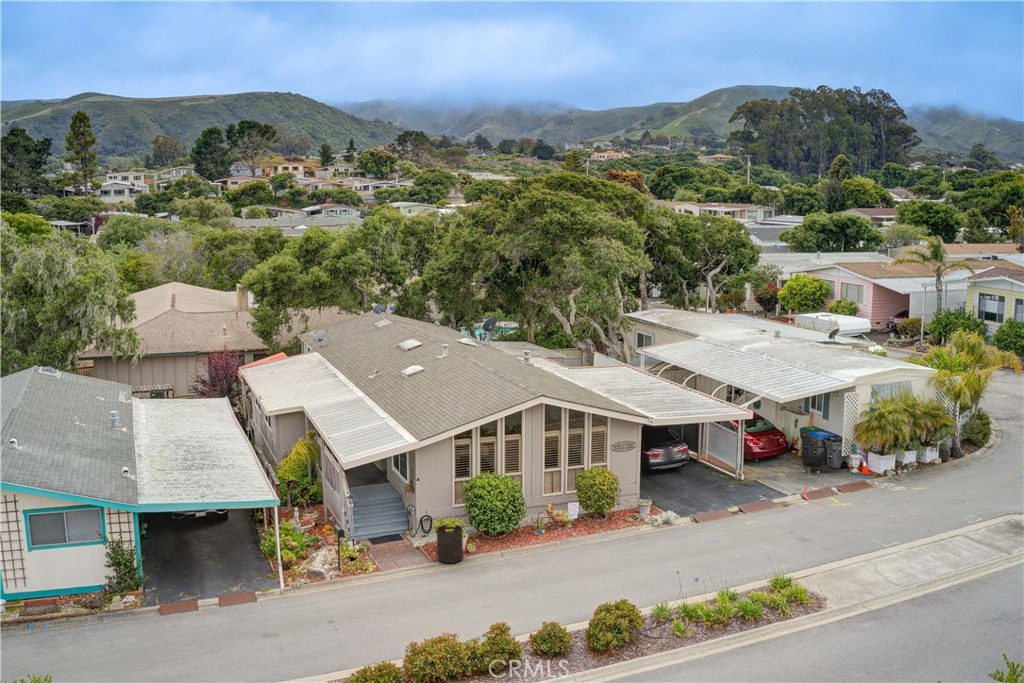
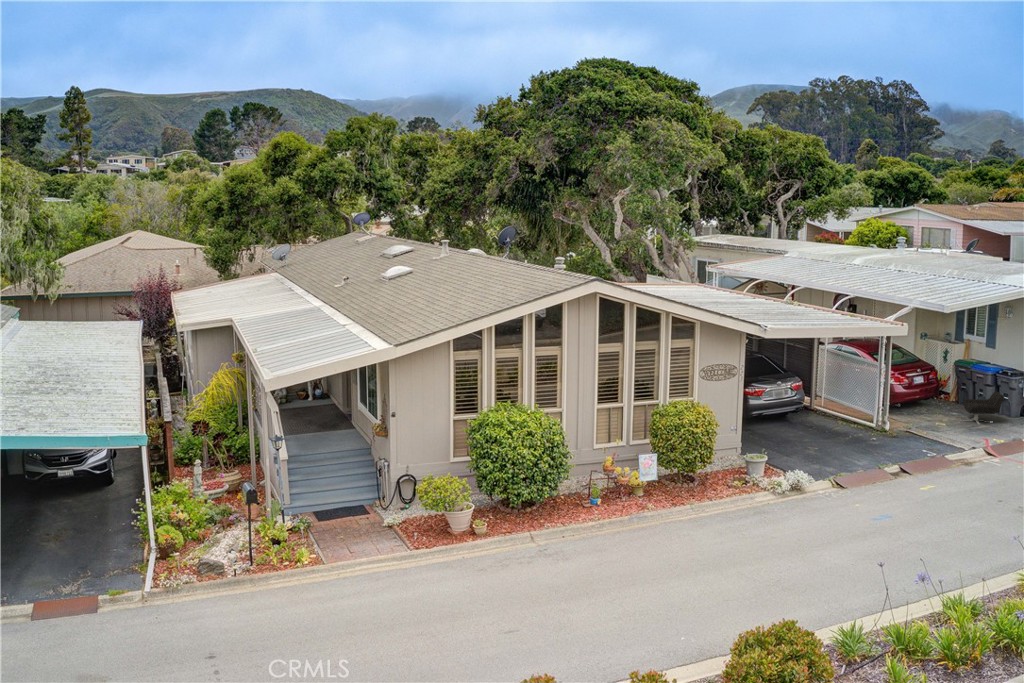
trash can: present [437,524,463,563] -> none [422,486,467,550]

